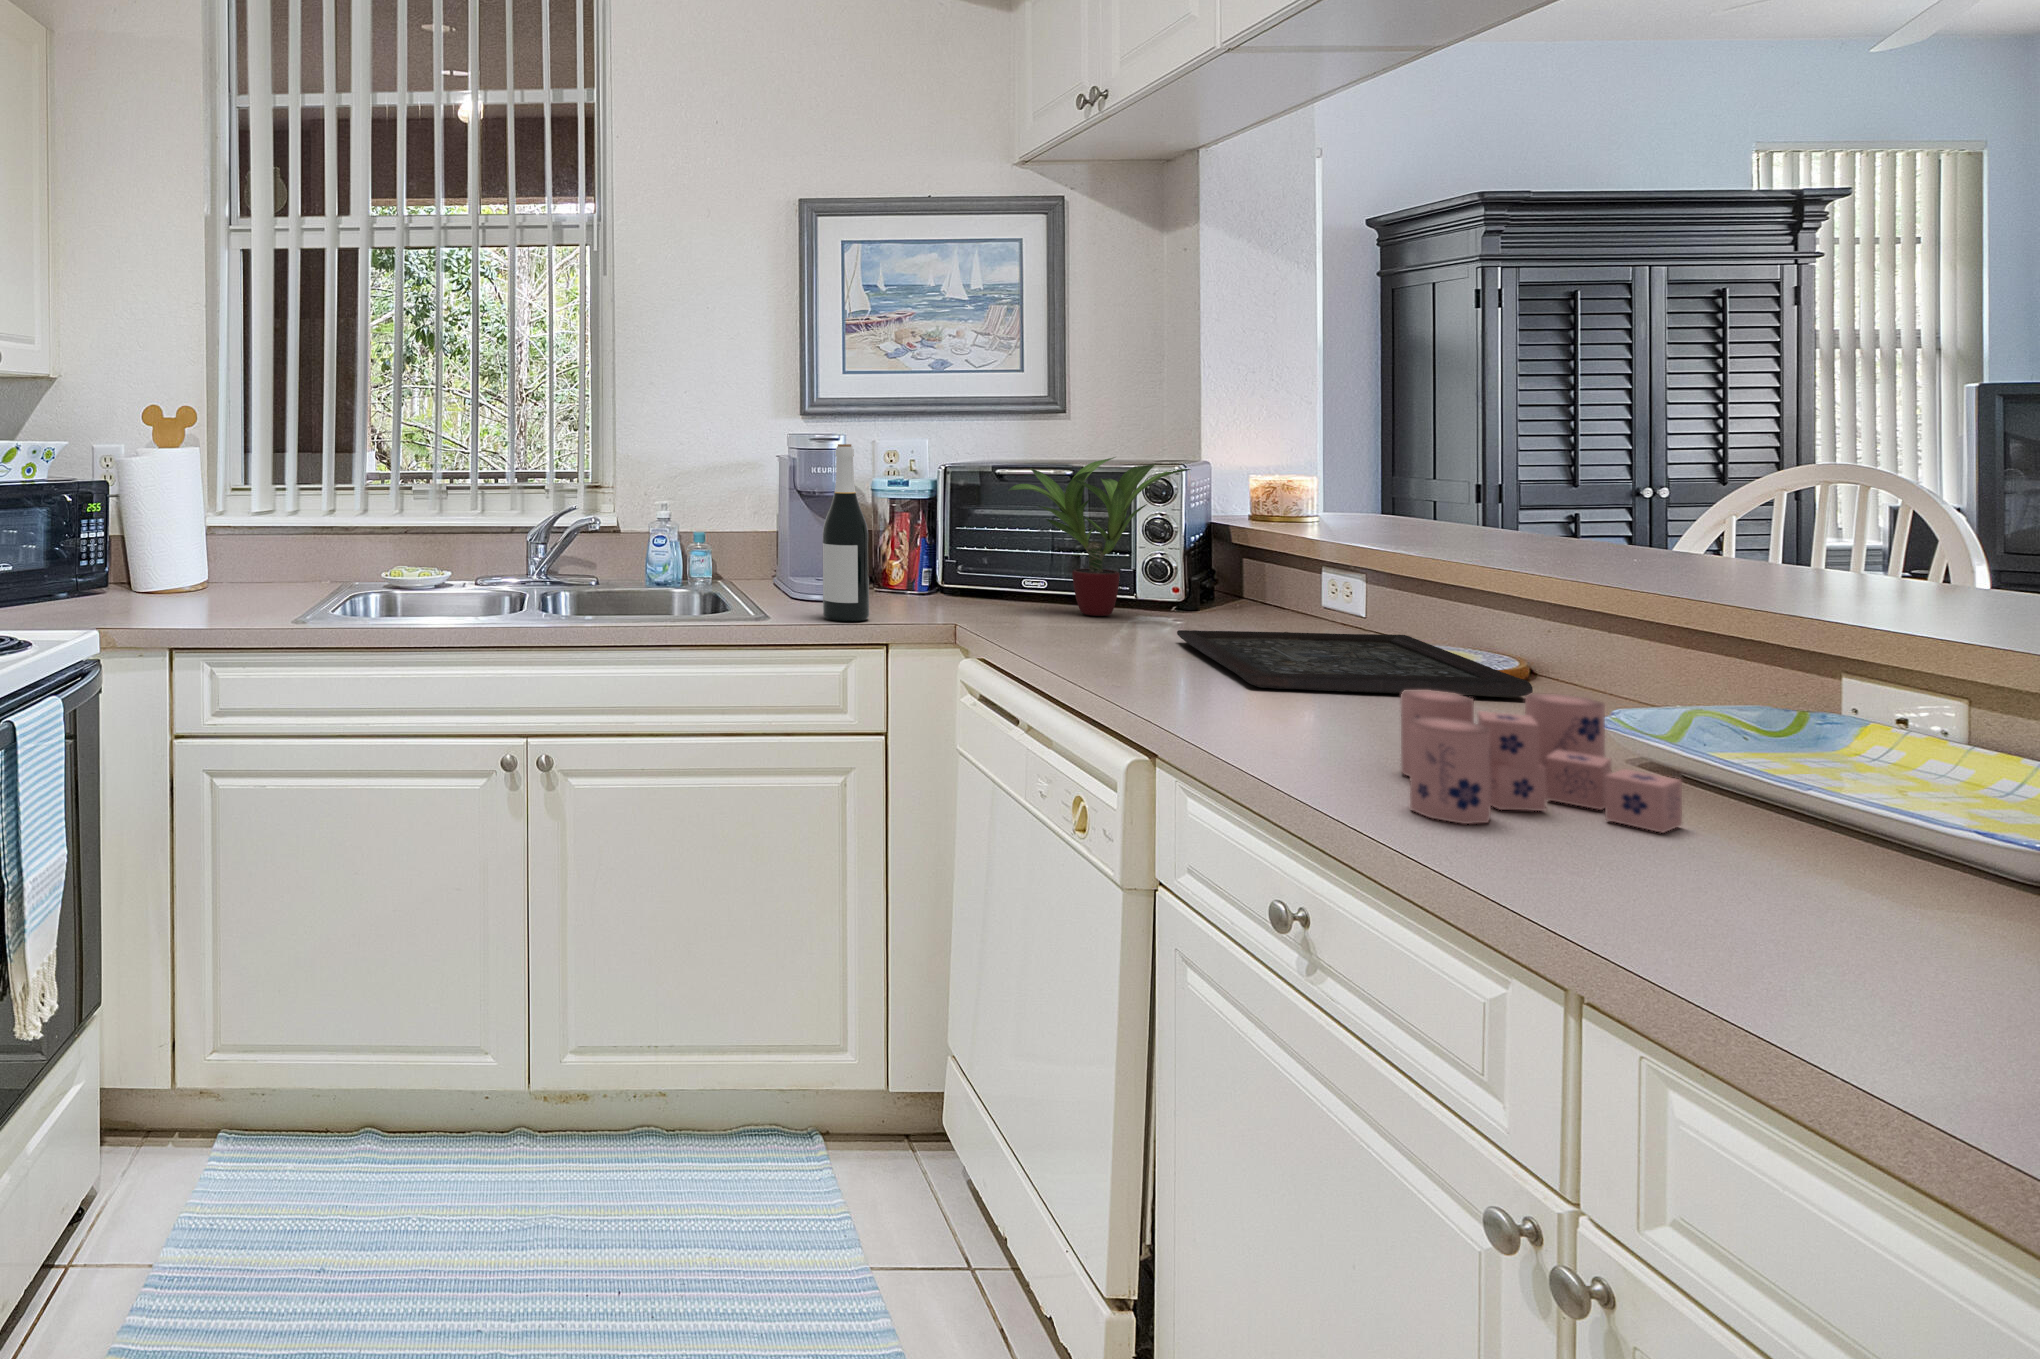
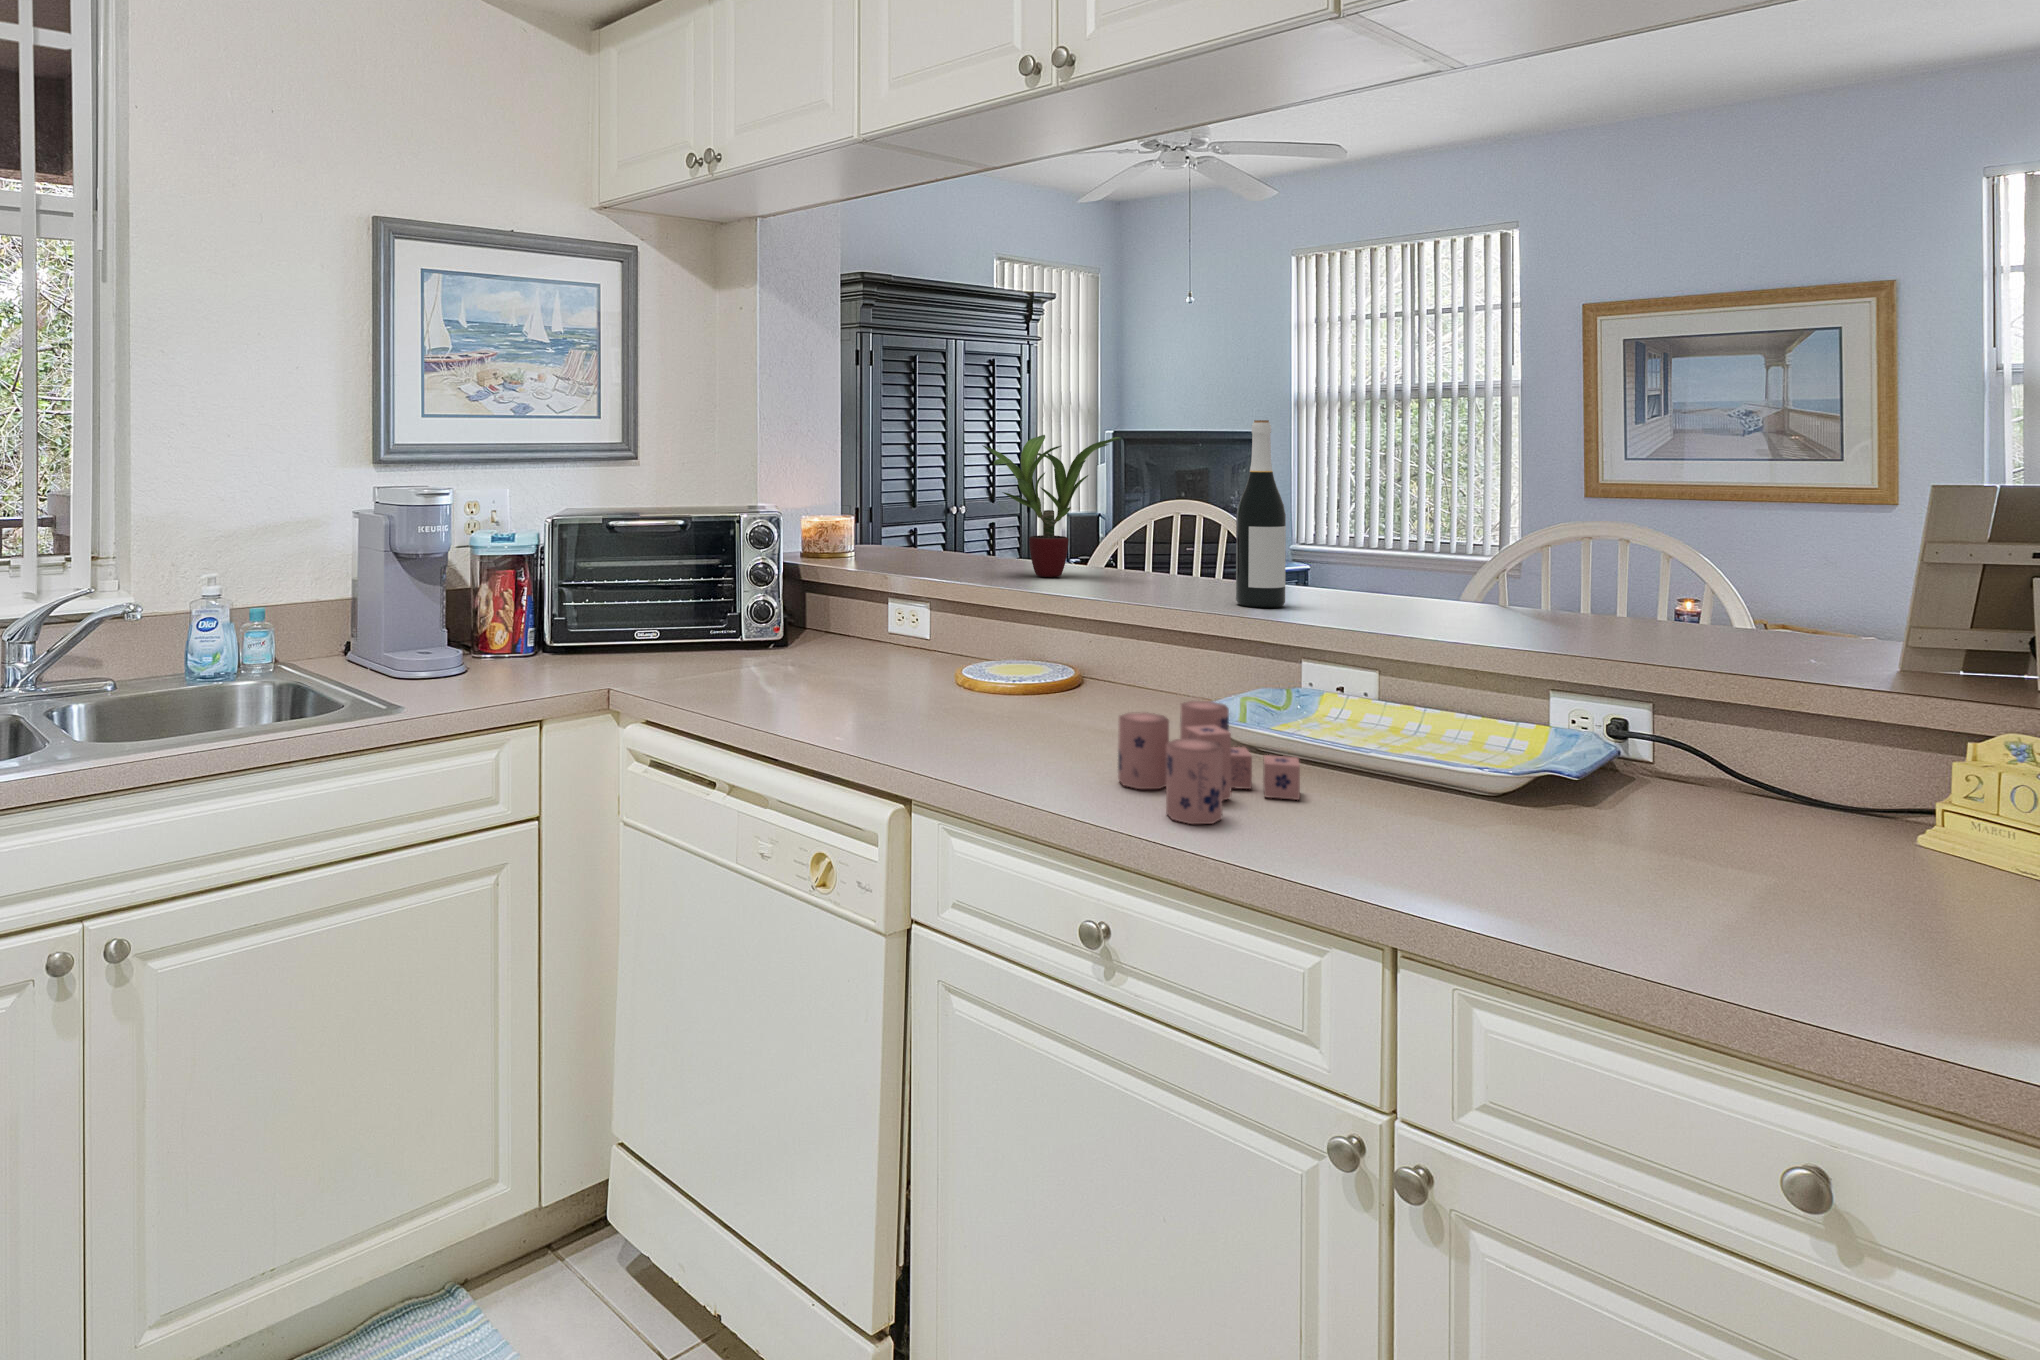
wine bottle: present [823,444,869,621] -> present [1236,420,1286,608]
potted plant: present [1009,457,1191,616] -> present [983,435,1121,577]
tray: present [1177,630,1533,698] -> none [816,651,1094,719]

